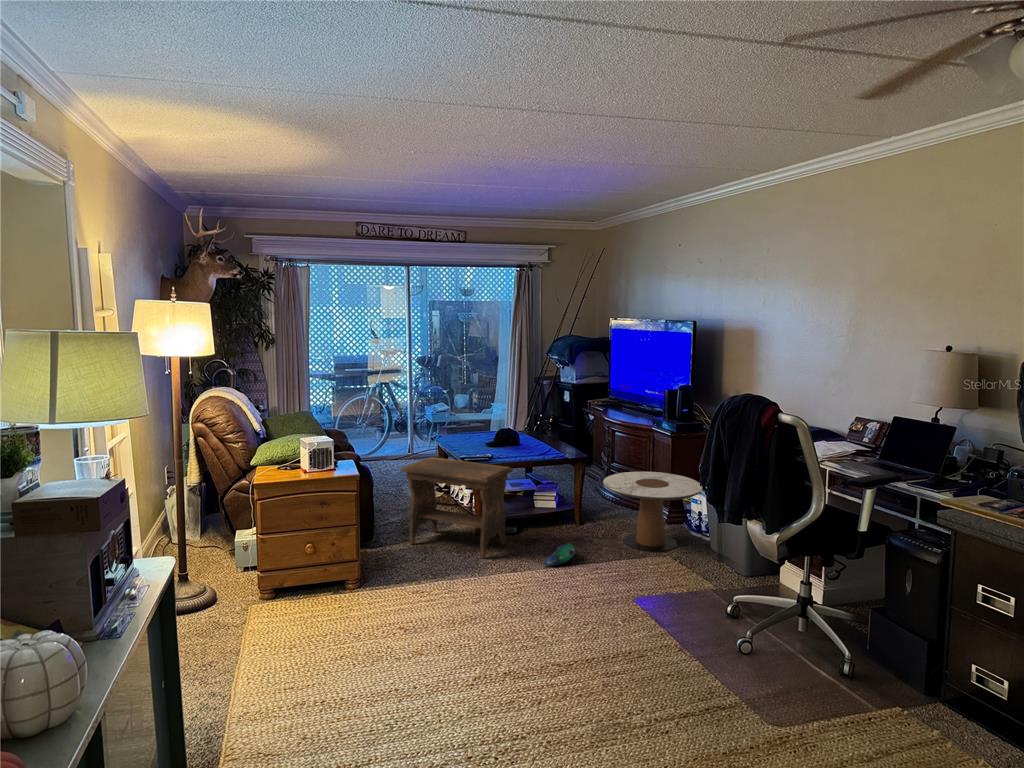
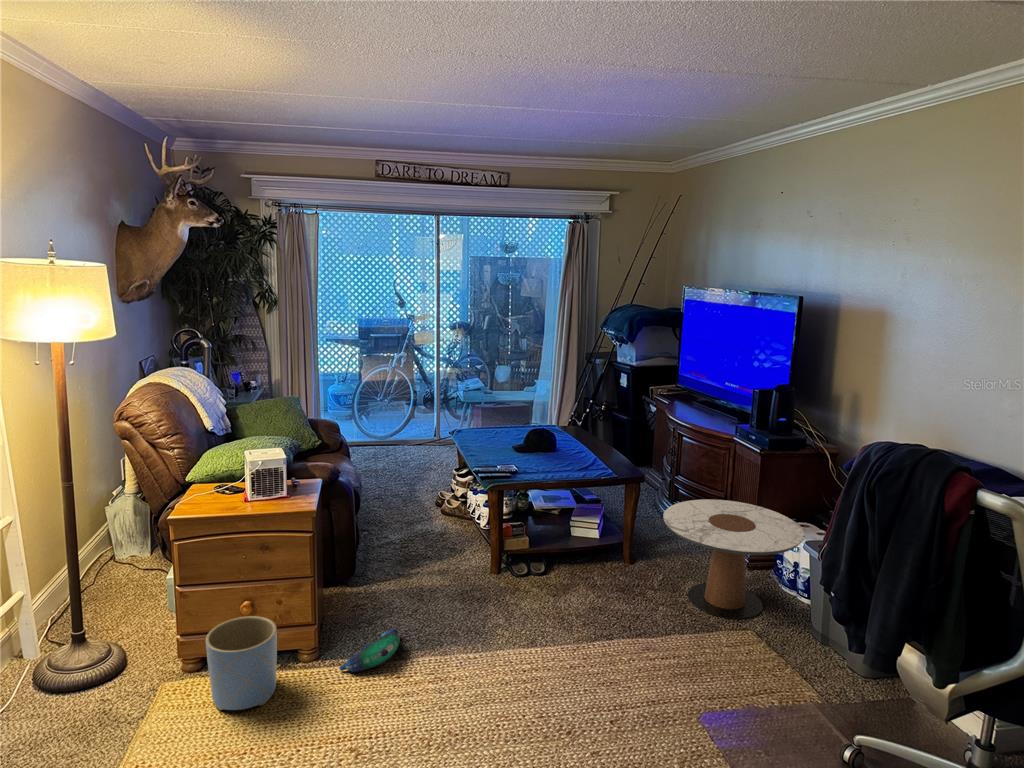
footstool: present [401,457,513,559] -> none [392,468,540,616]
plush toy: present [543,543,575,566] -> present [339,628,400,672]
planter: none [288,553,337,616] -> present [206,616,277,710]

